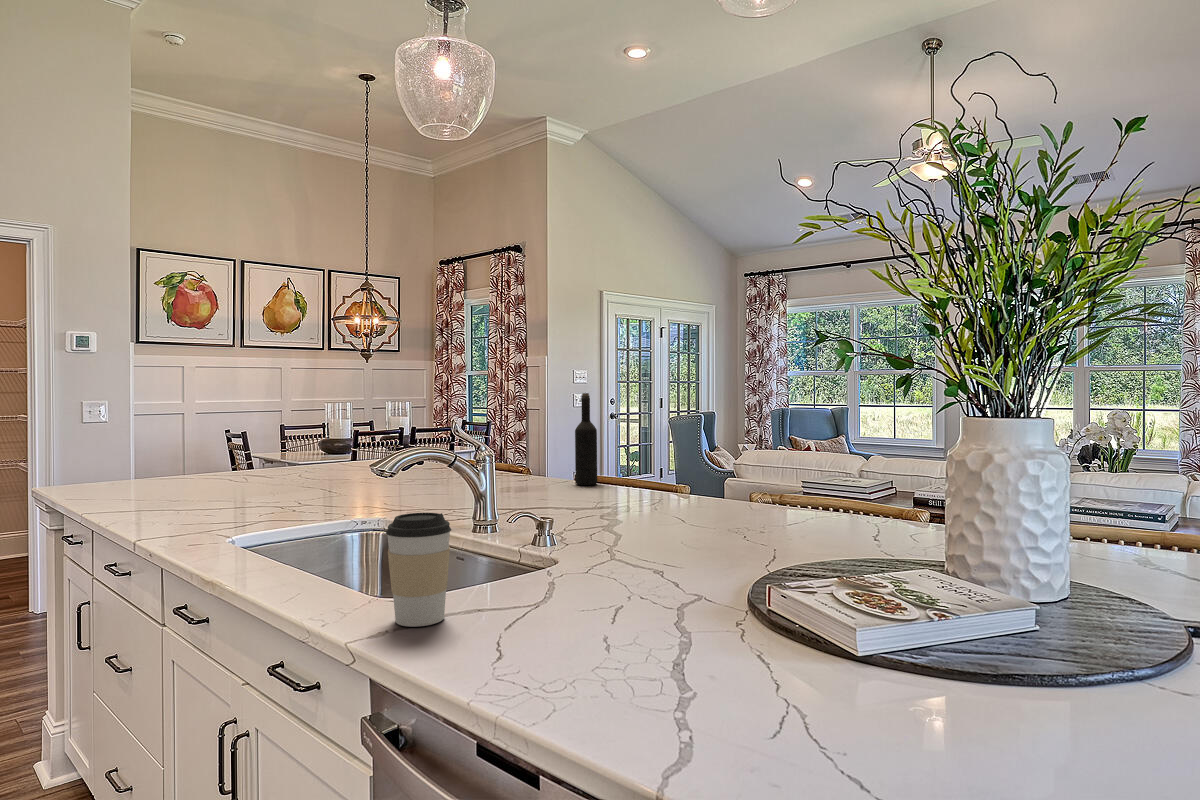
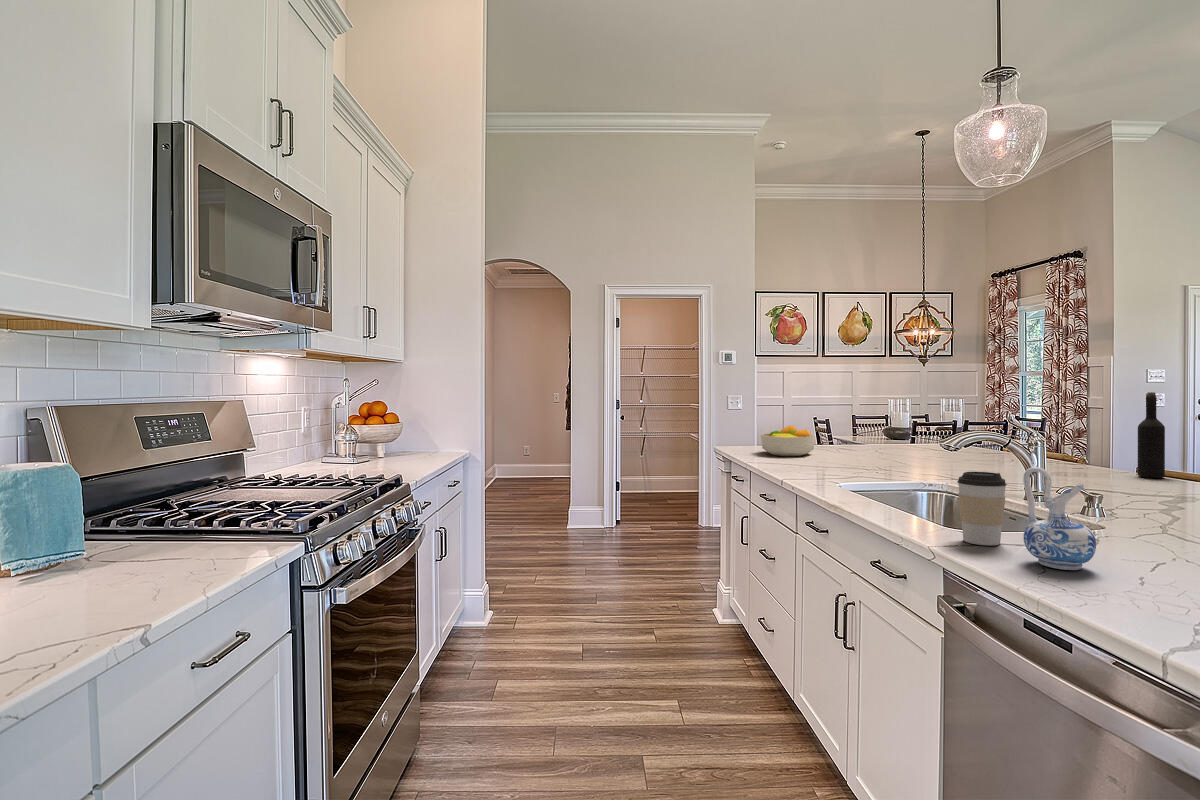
fruit bowl: none [115,446,209,495] -> present [761,425,815,456]
ceramic pitcher: none [472,504,558,652] -> present [1023,467,1096,570]

